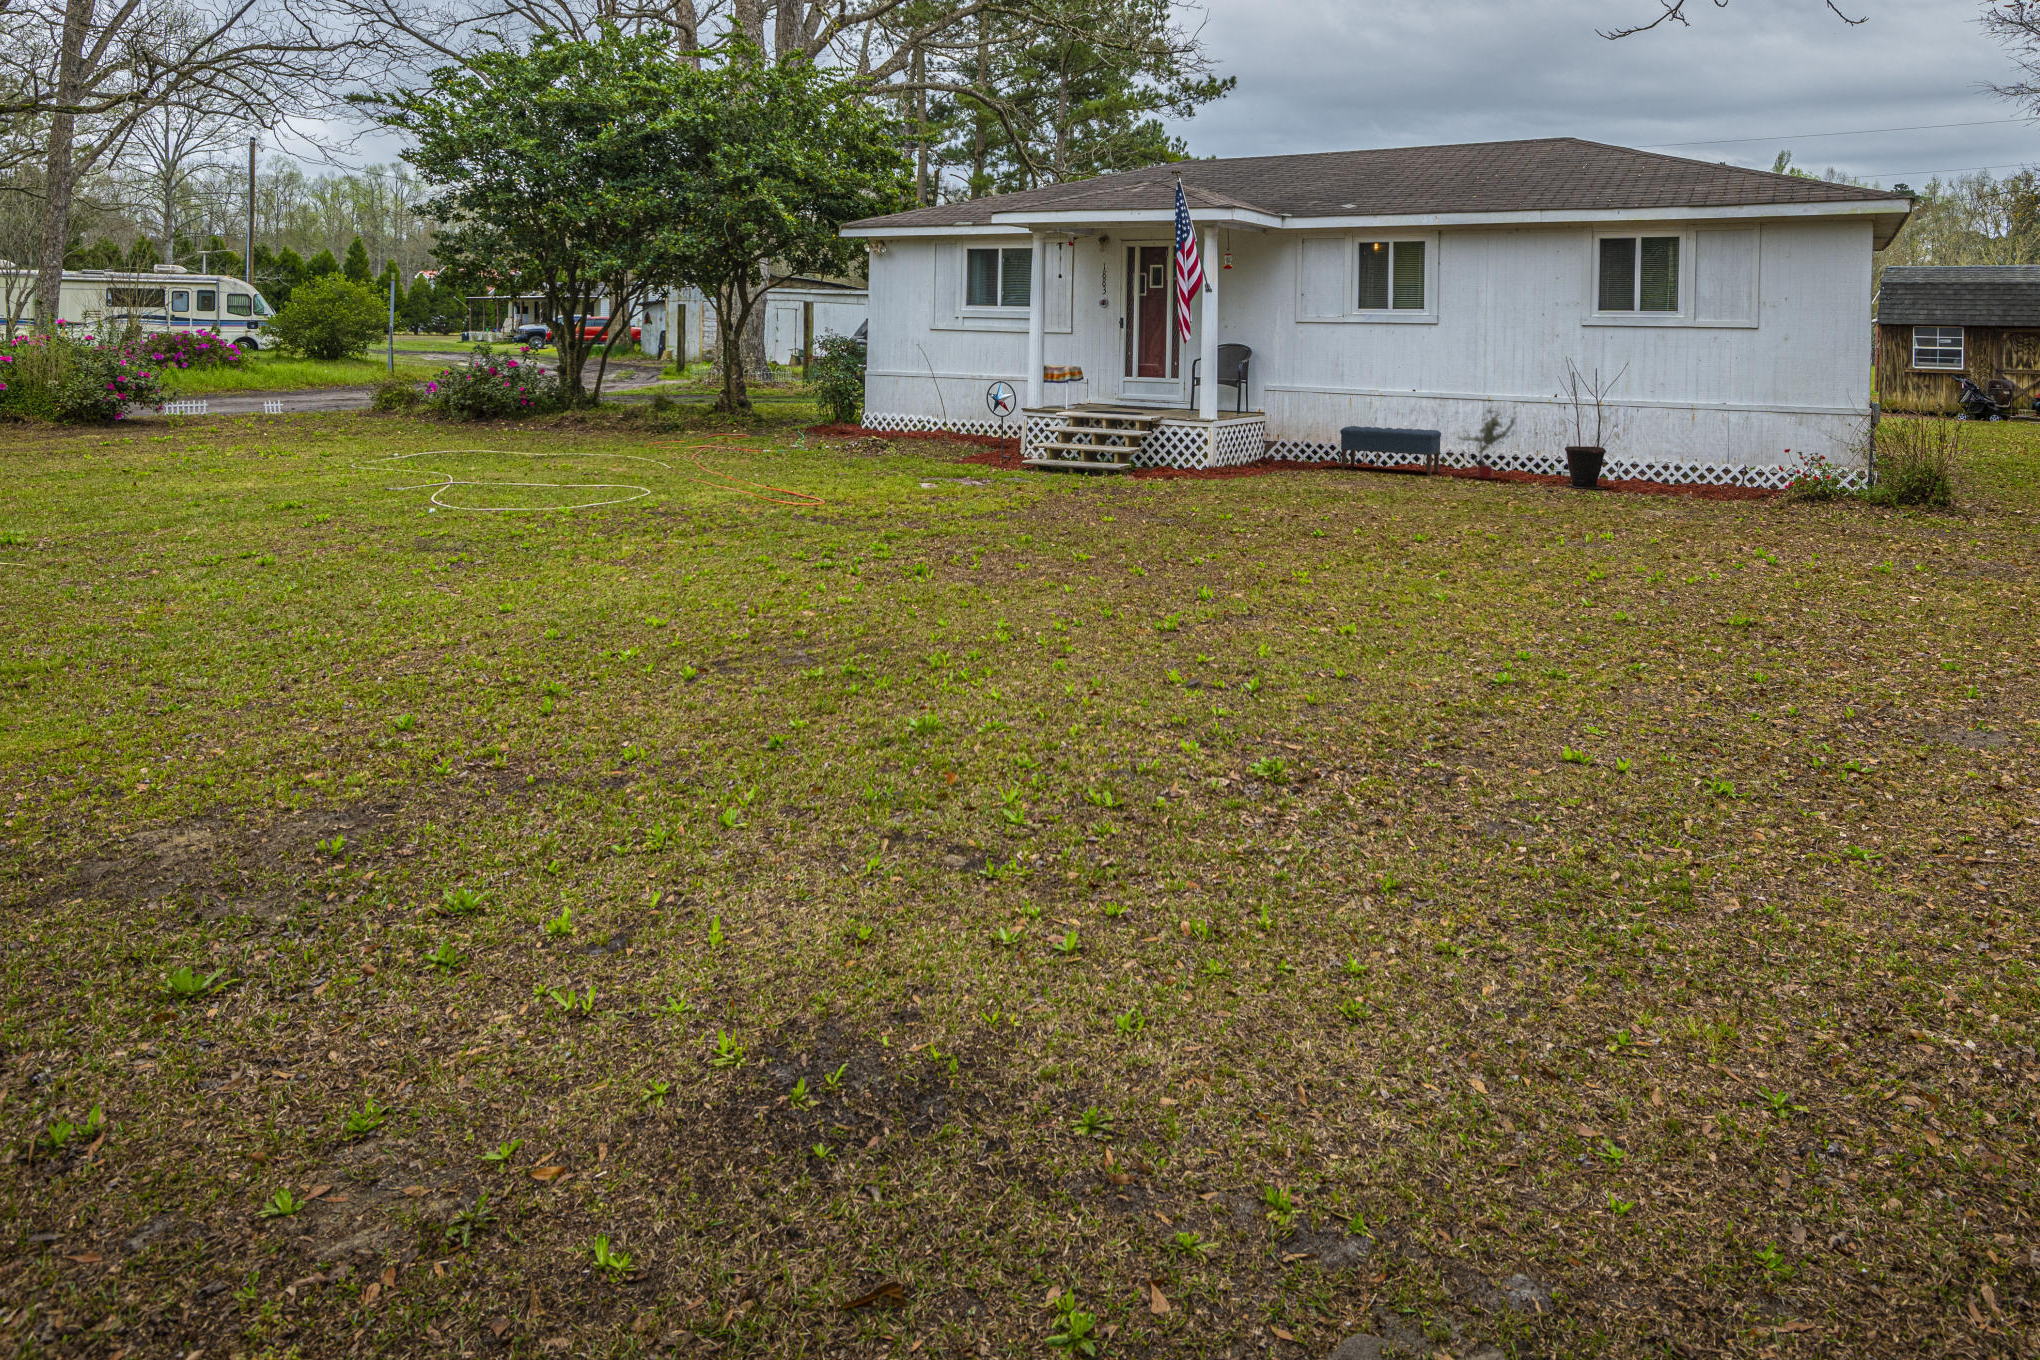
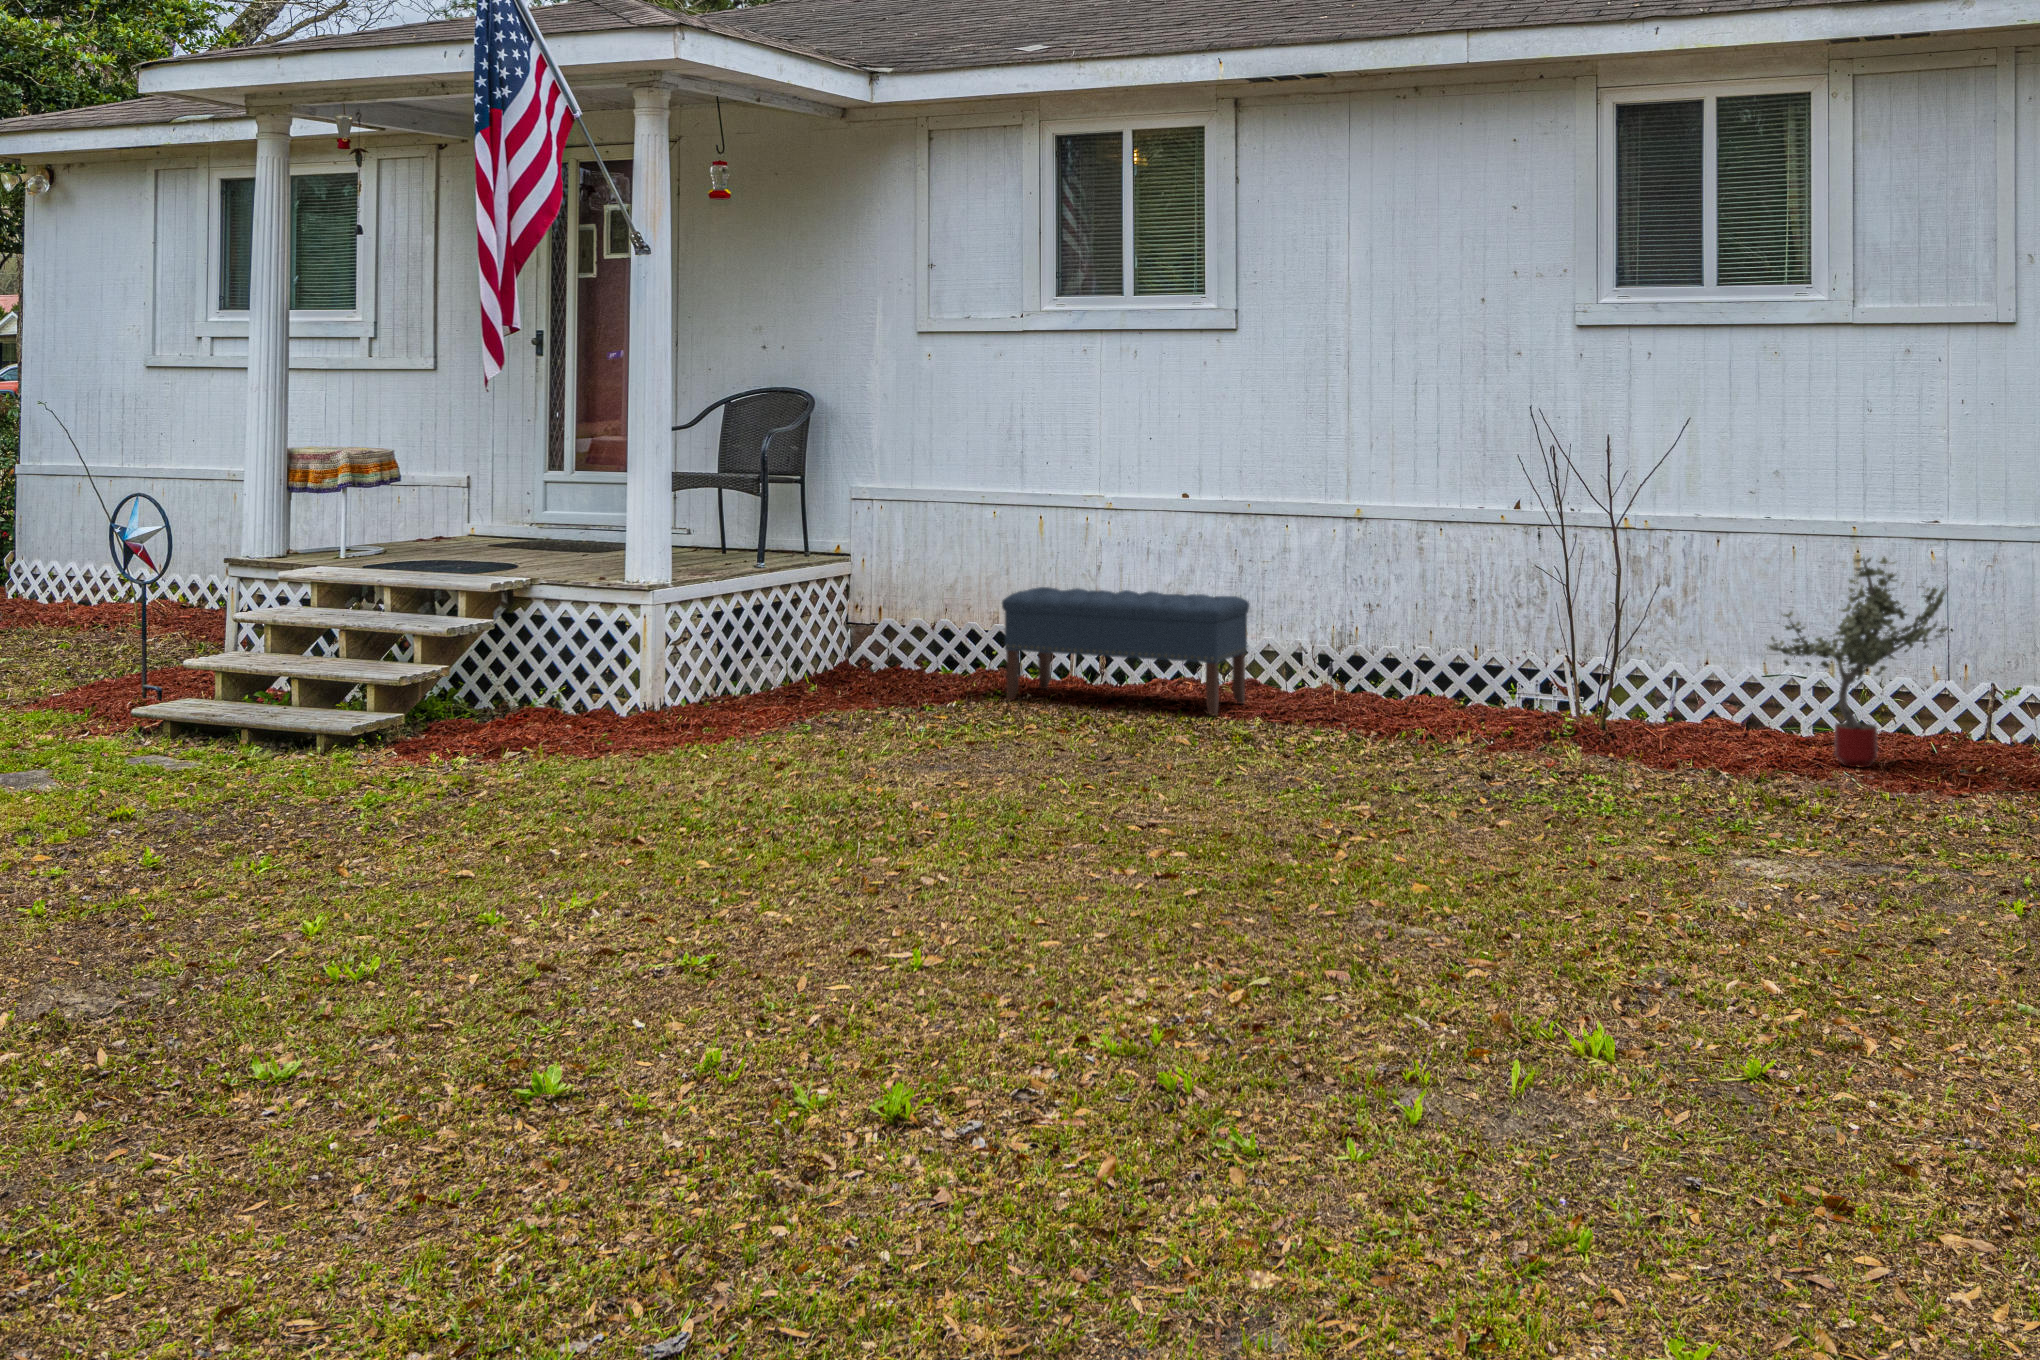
potted tree: present [1458,407,1516,480] -> present [1769,557,1948,767]
bucket: present [1565,444,1606,489] -> none [1539,634,1645,752]

